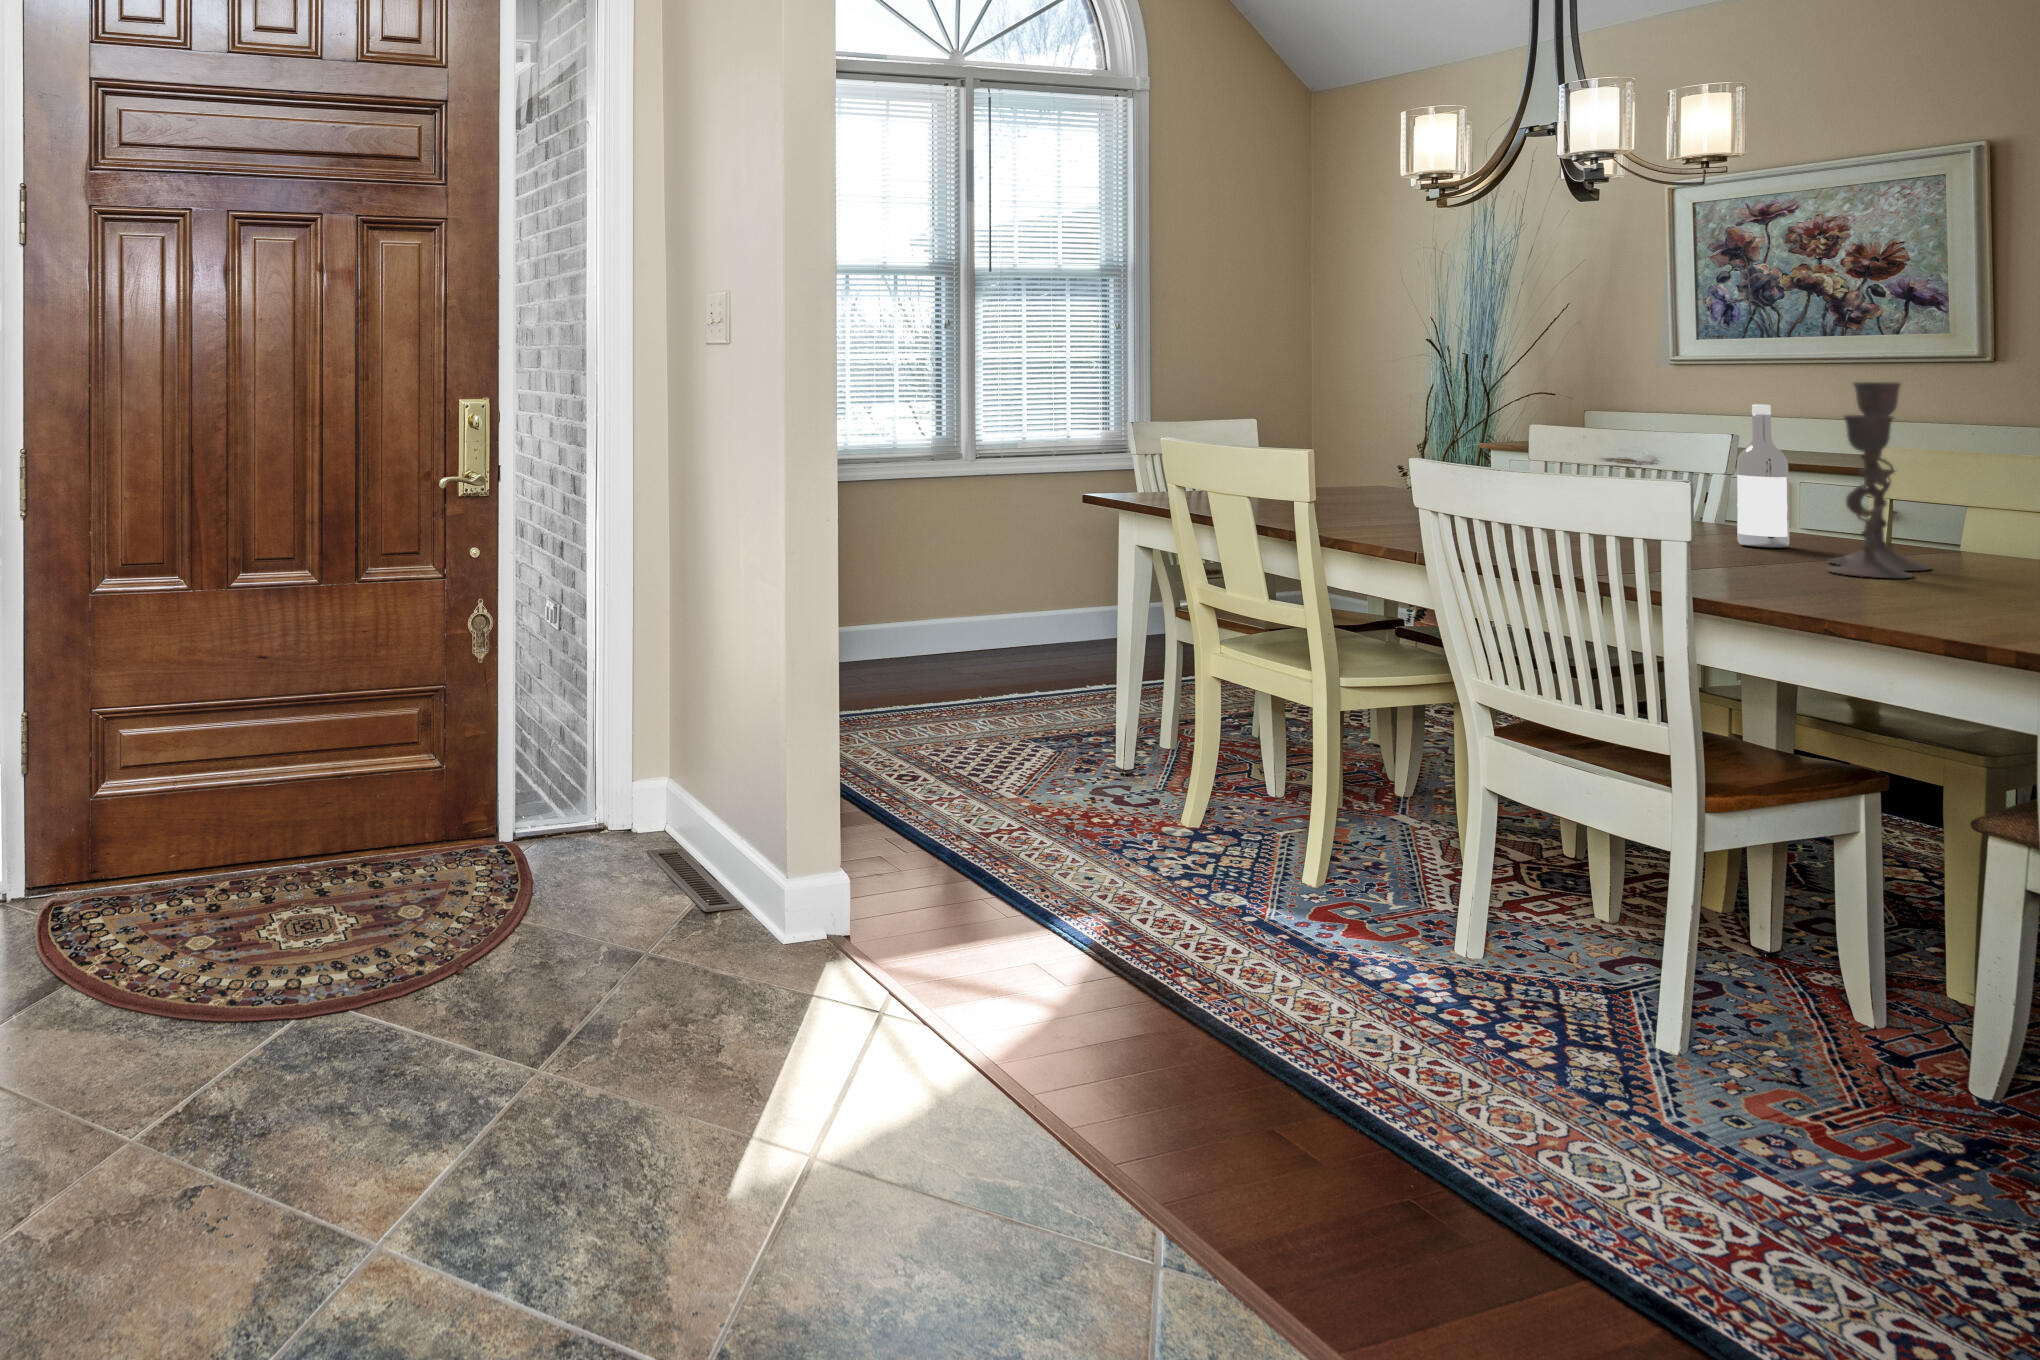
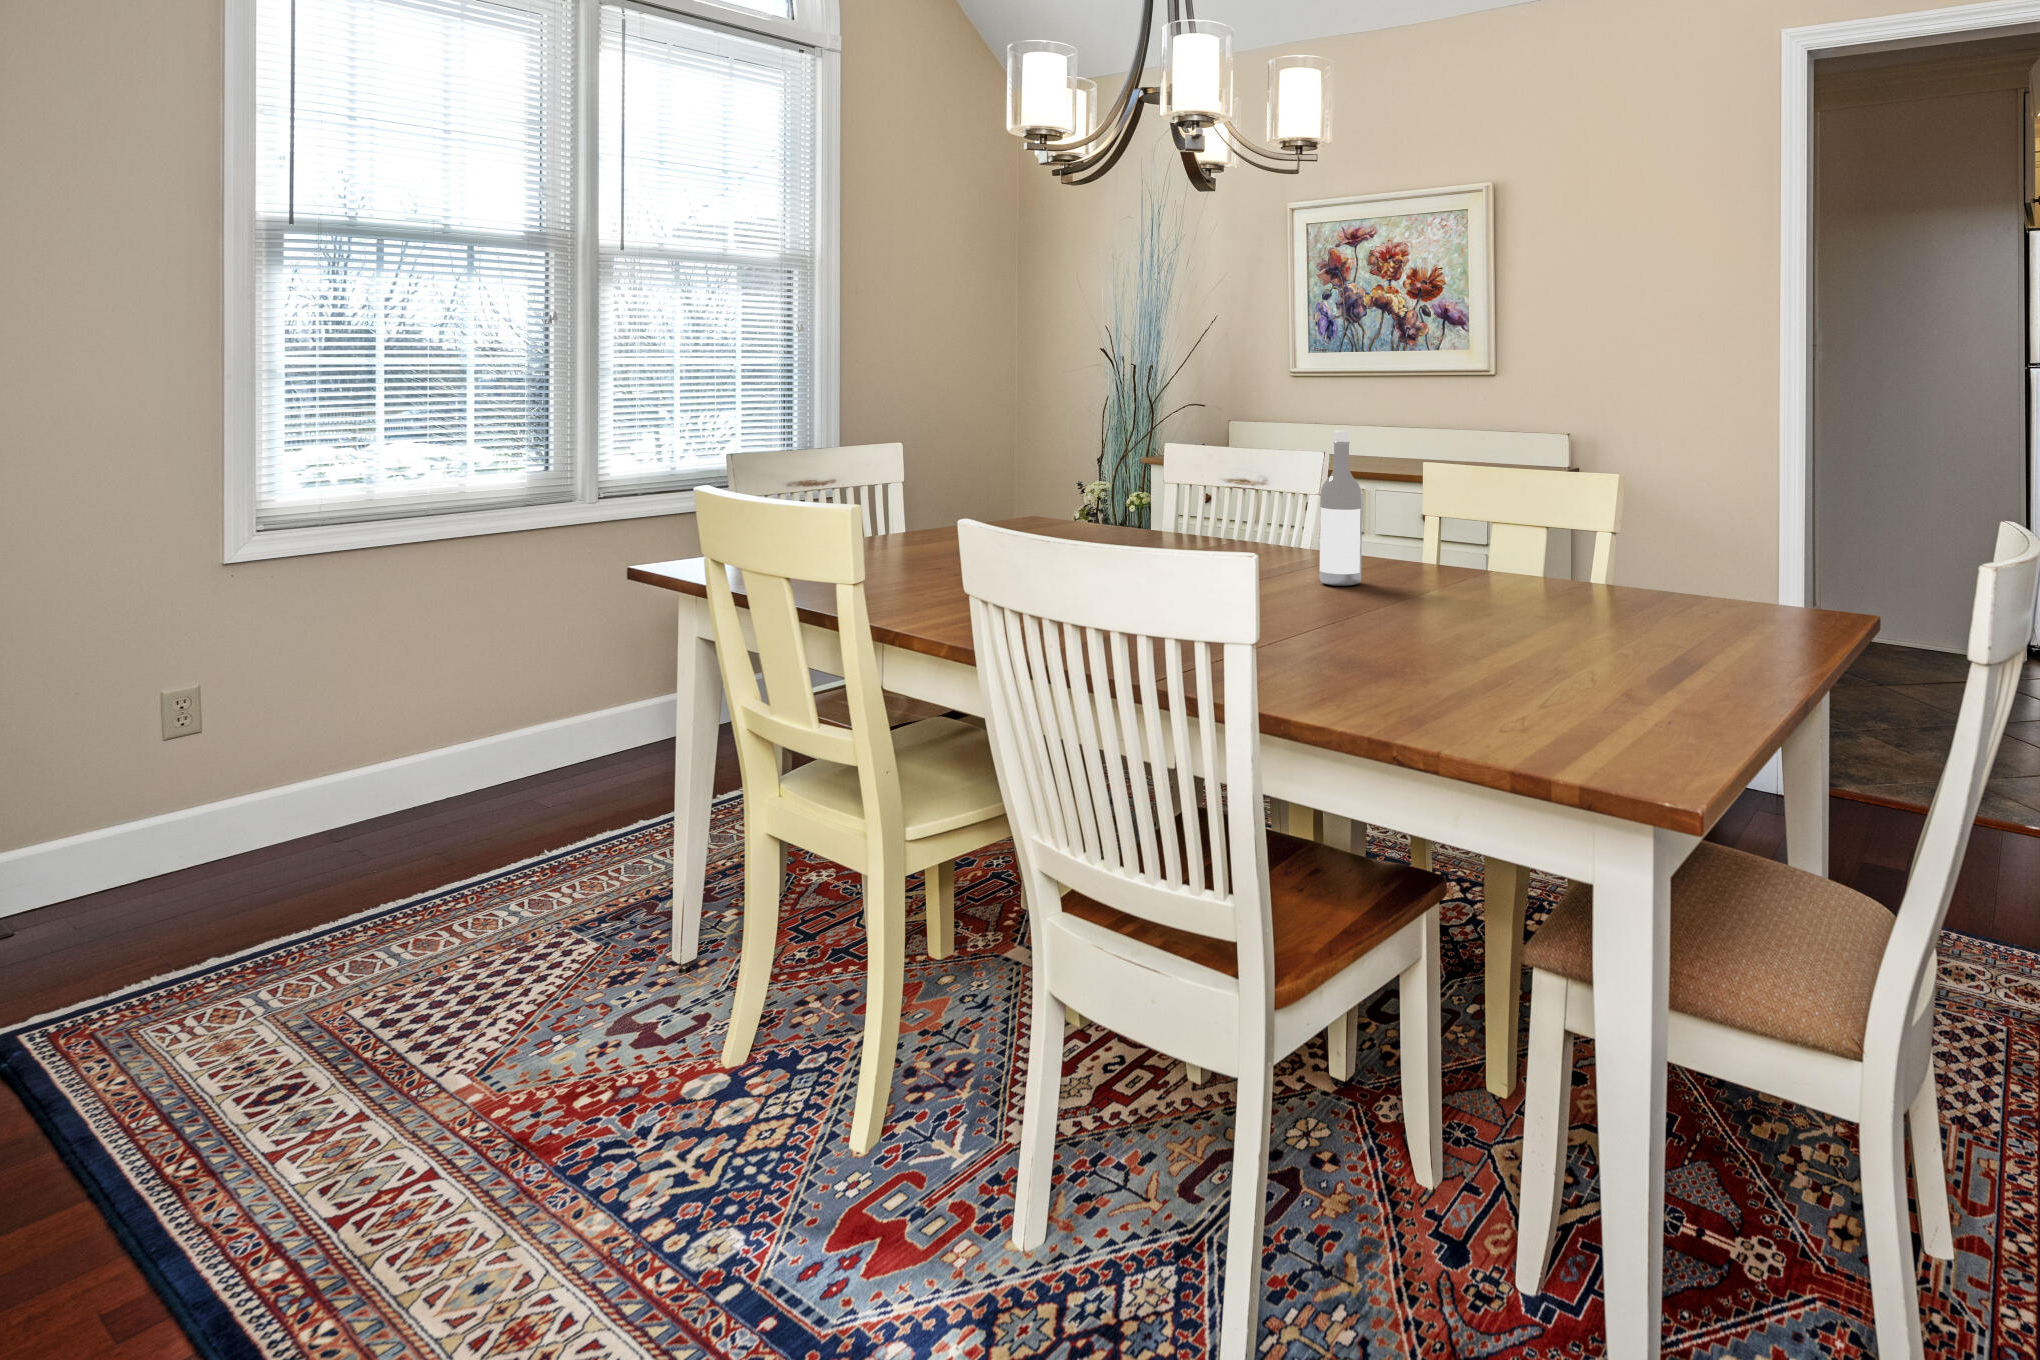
candlestick: present [1828,382,1930,579] -> none [1390,411,1471,632]

